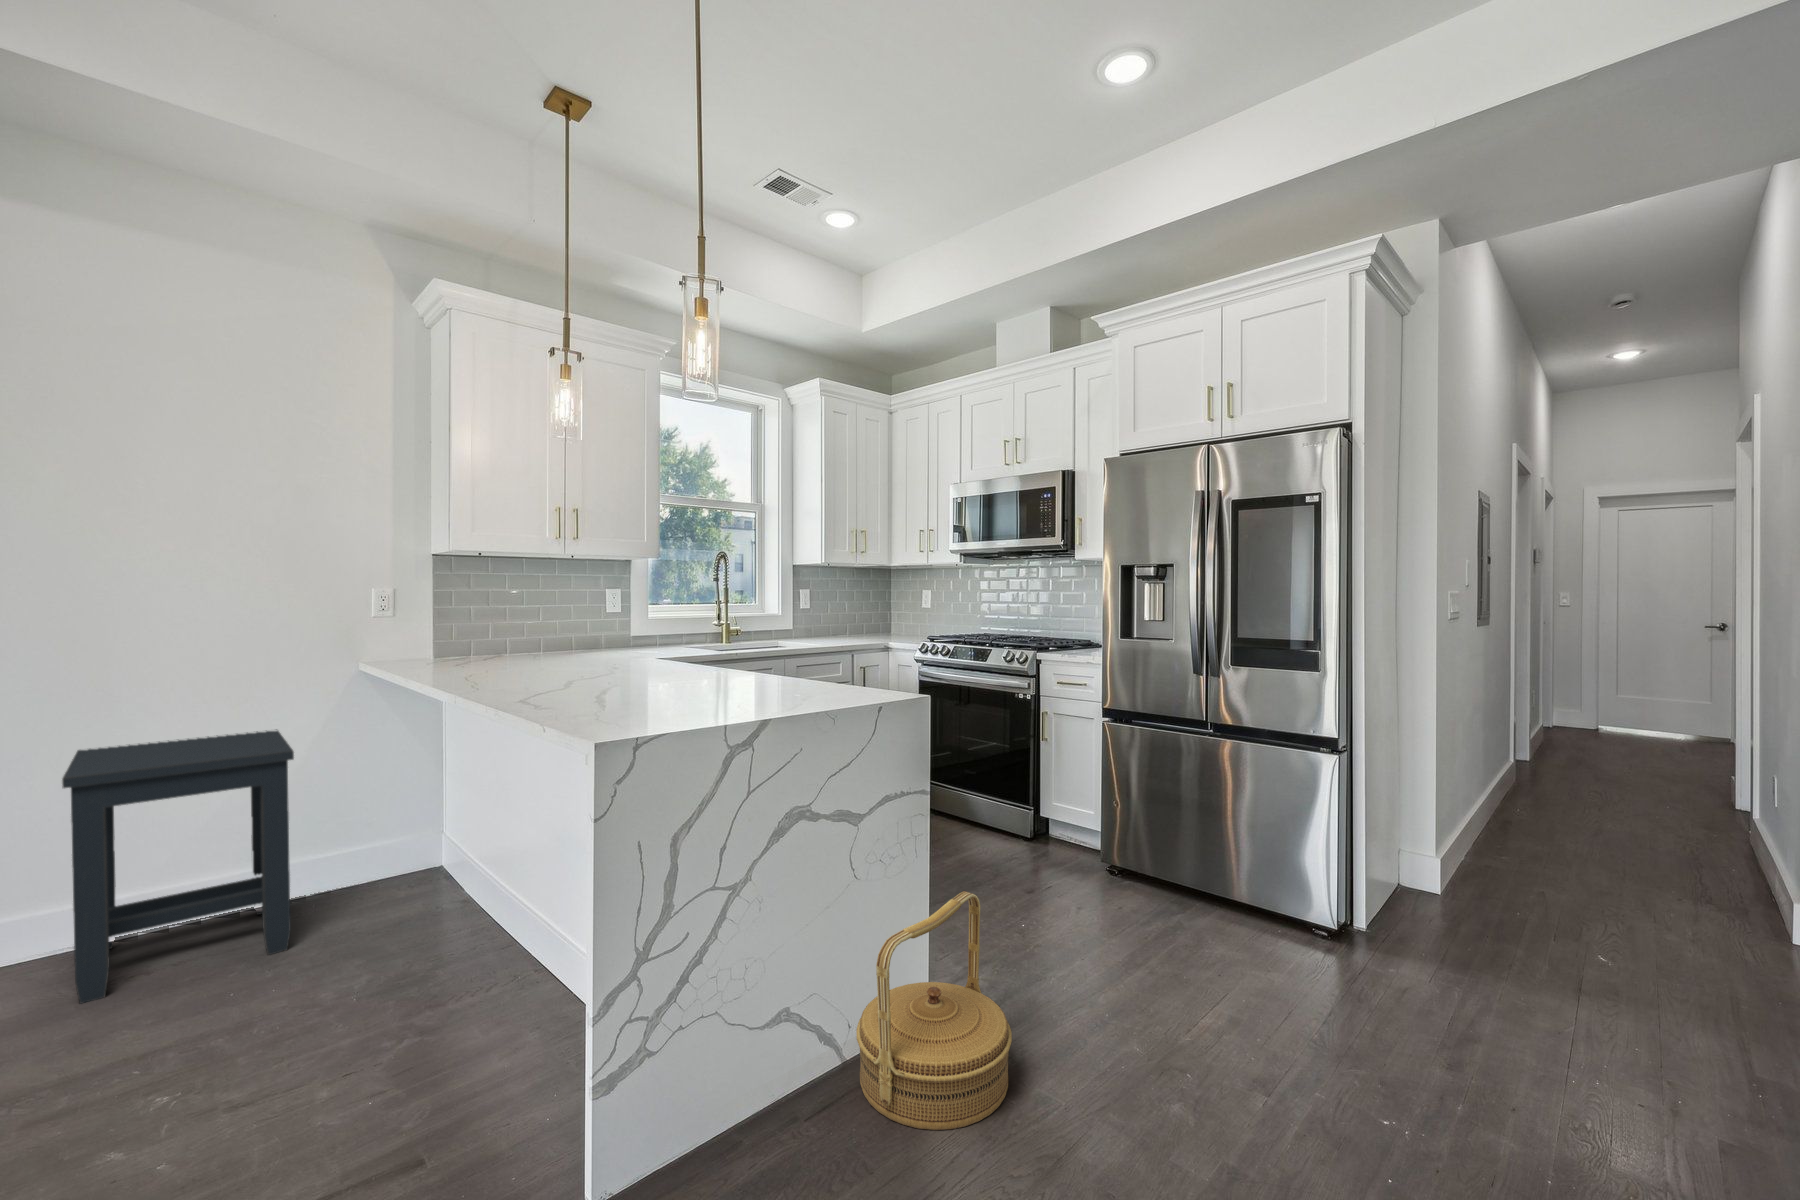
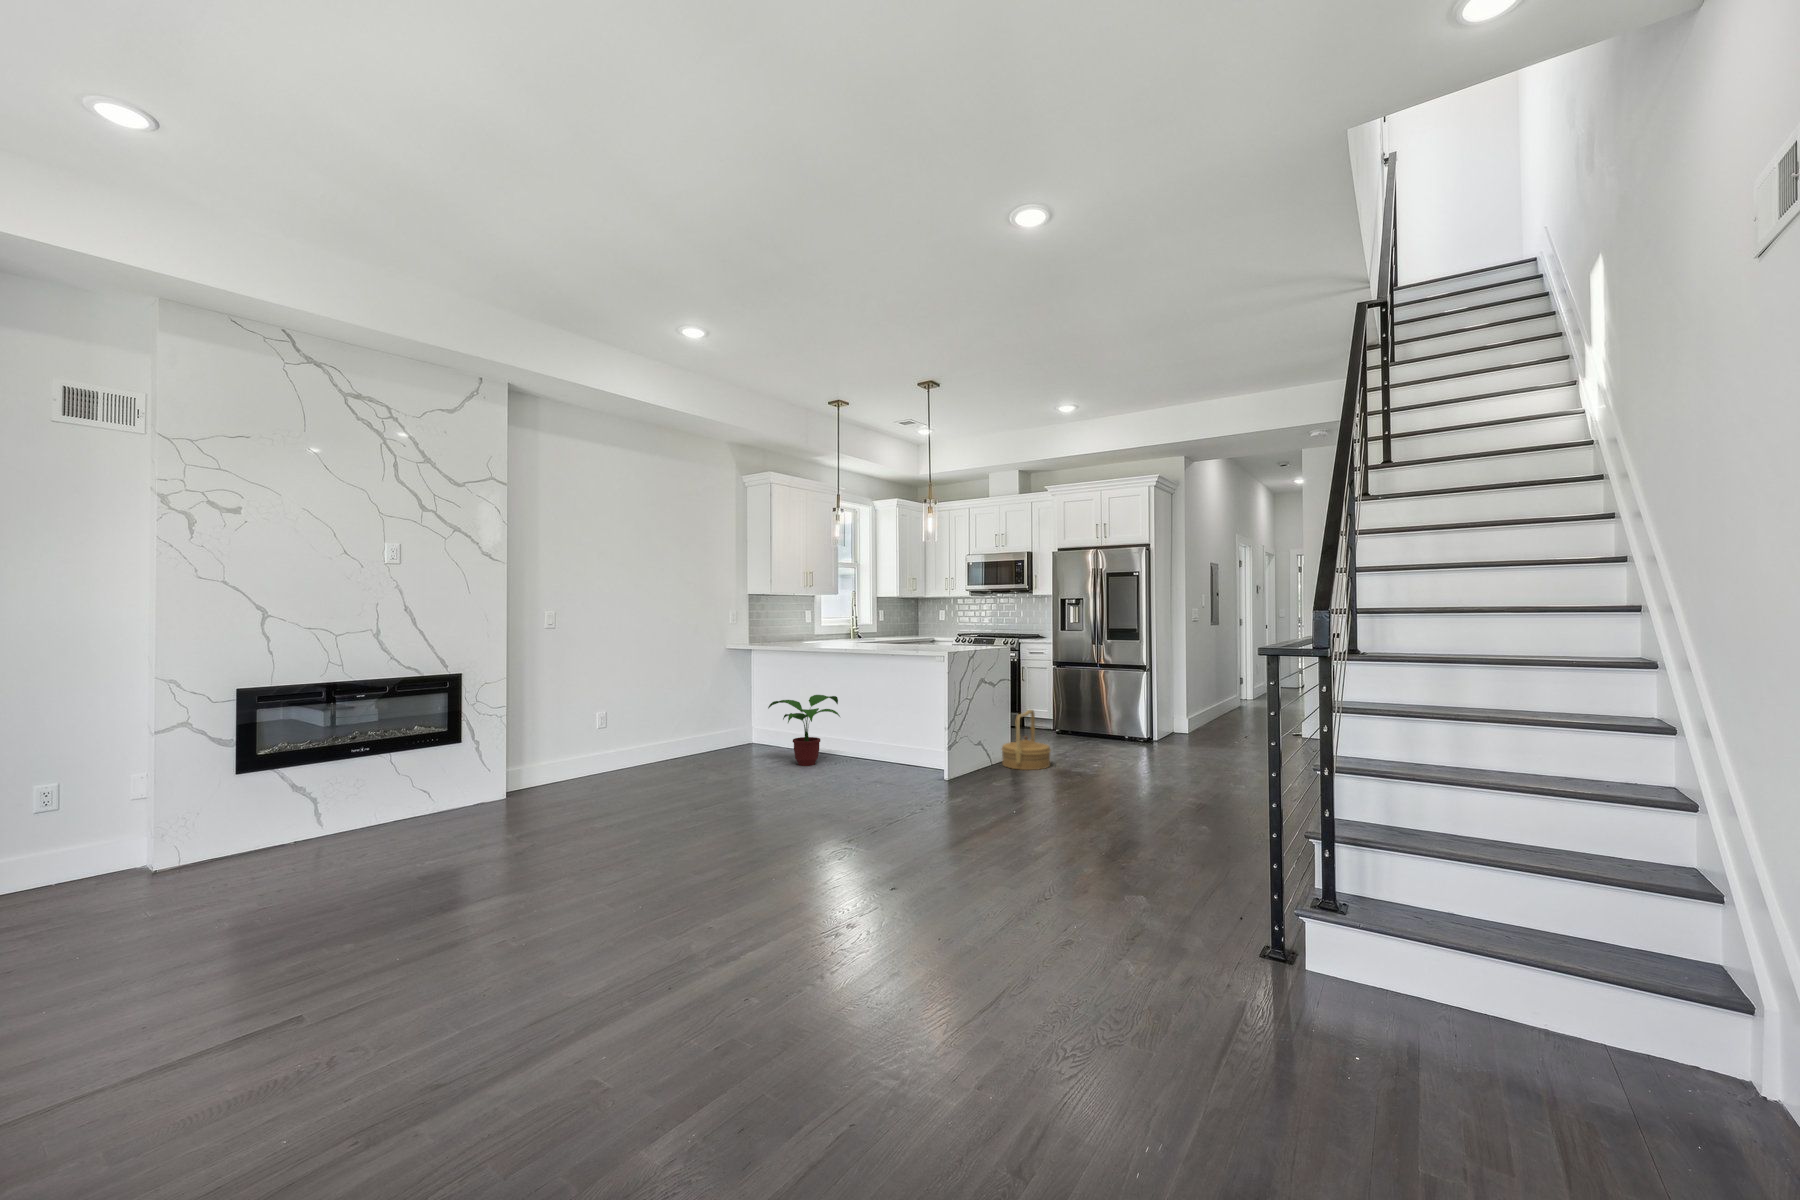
side table: present [62,731,294,1004] -> none [651,674,746,772]
potted plant: none [297,799,513,1001] -> present [768,695,840,766]

